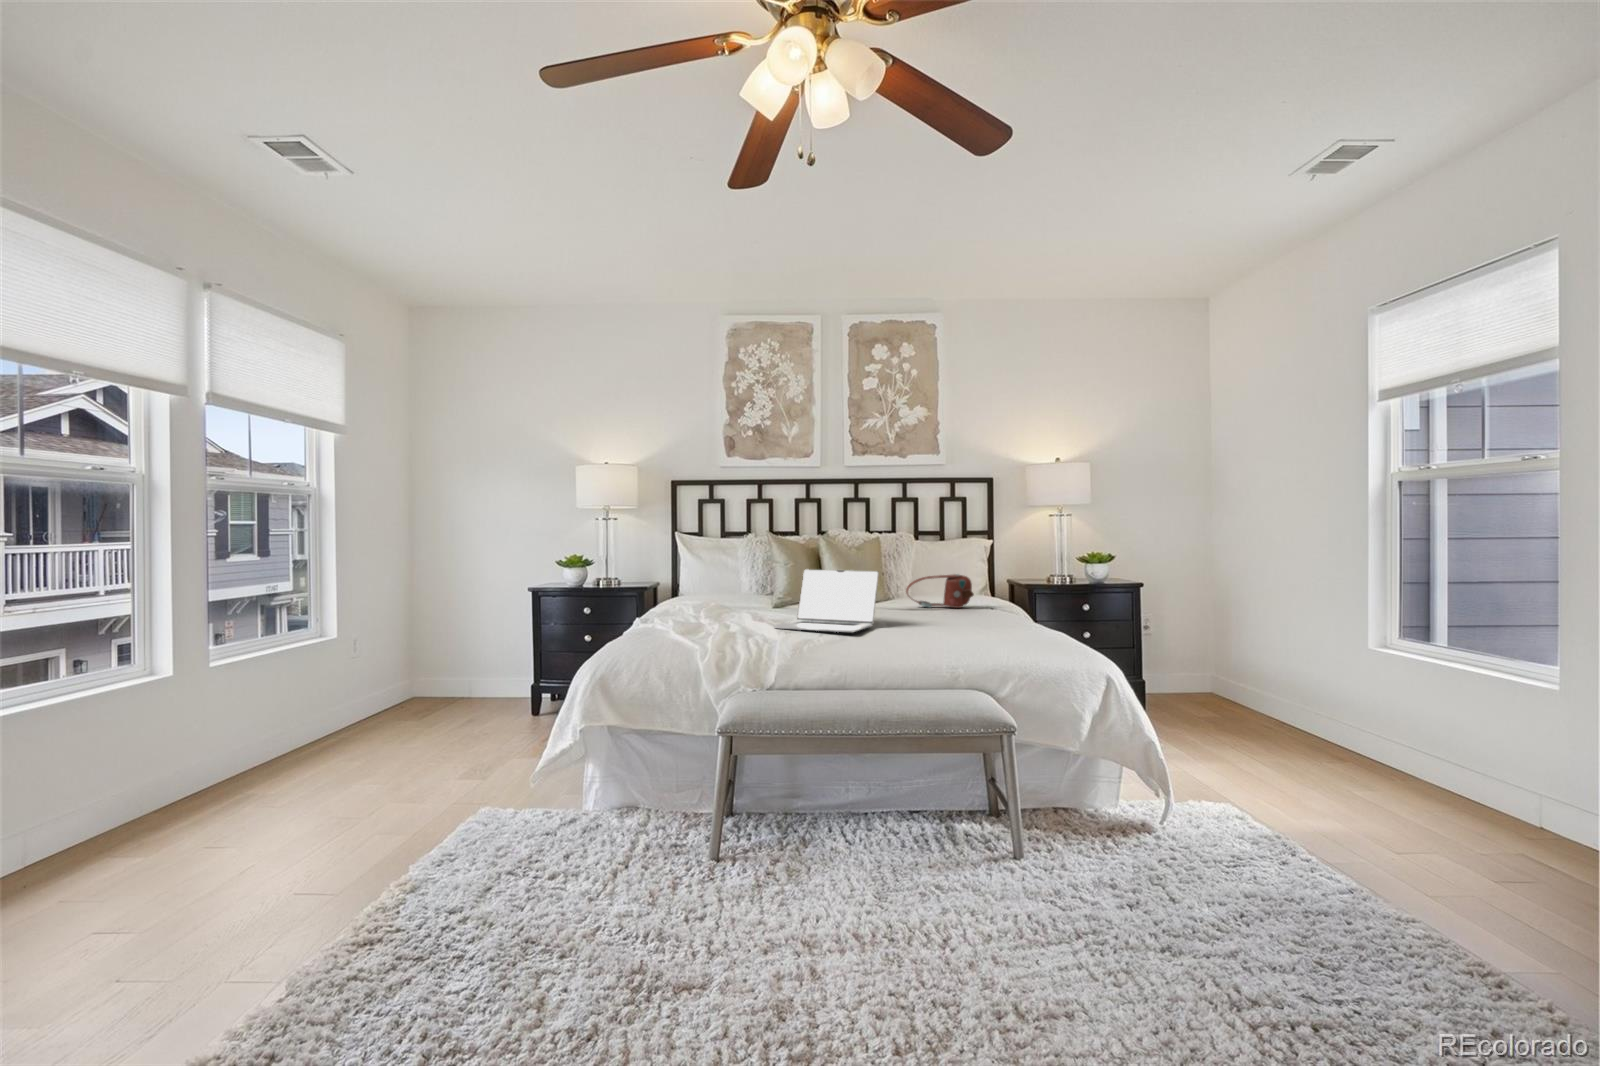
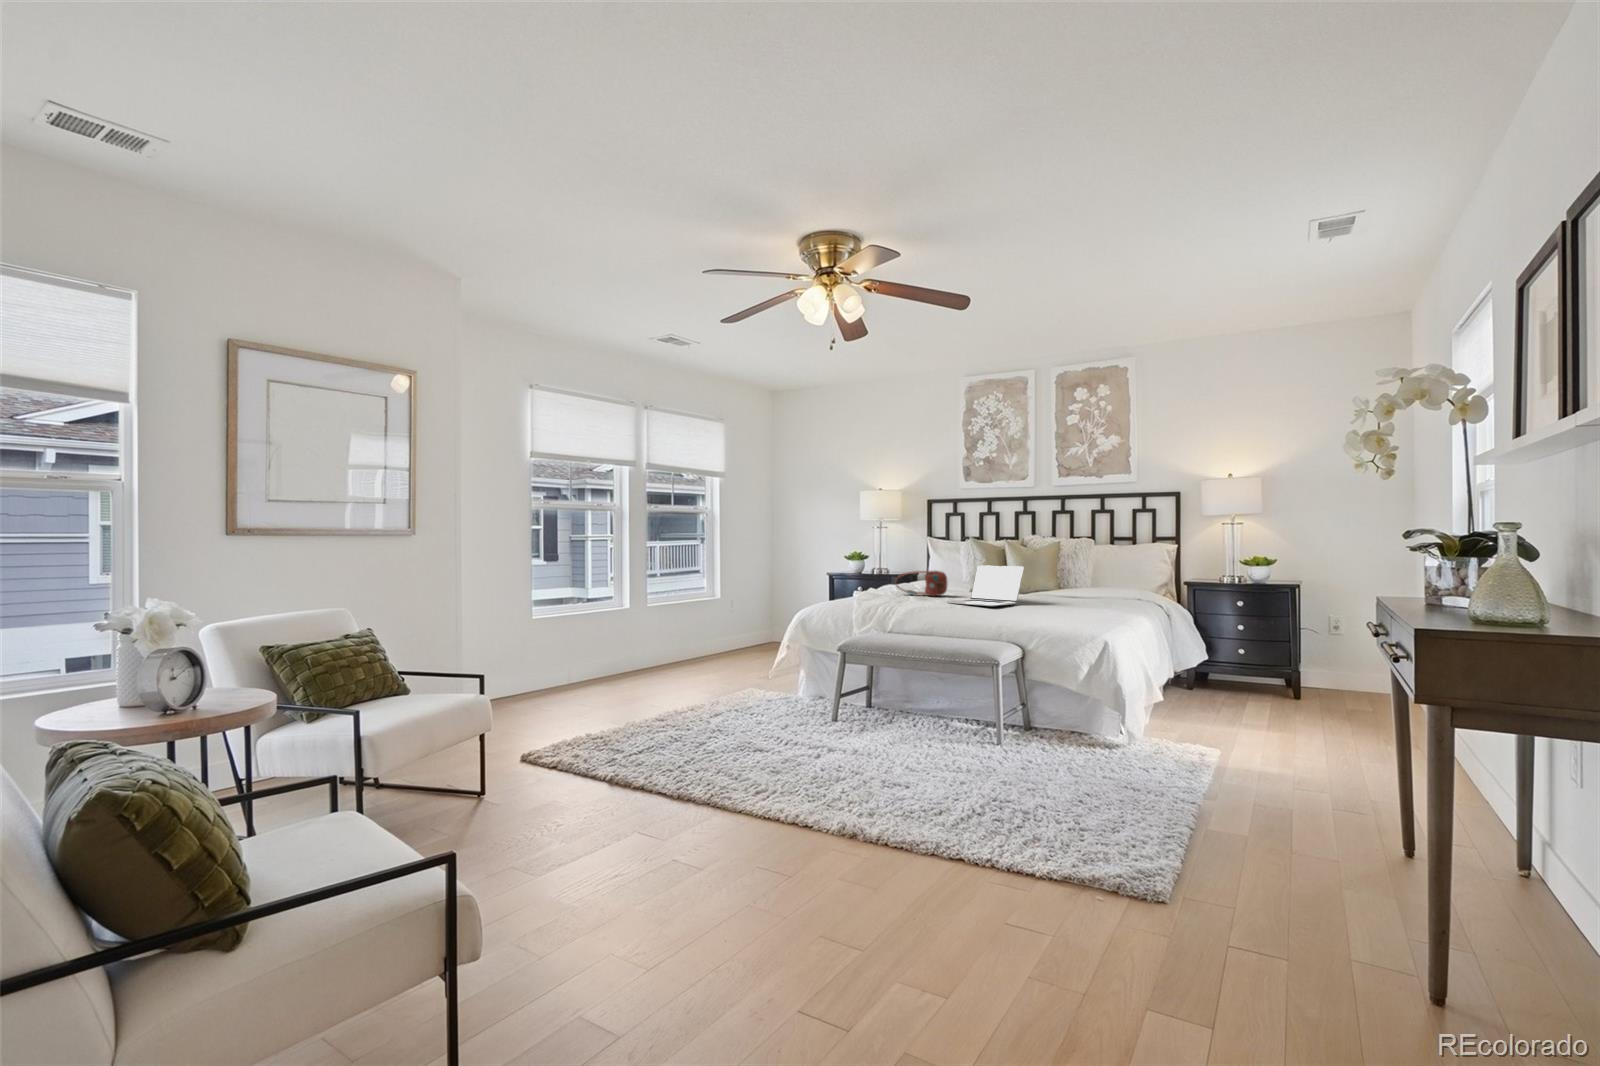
handbag: present [906,574,974,608] -> present [896,571,948,596]

